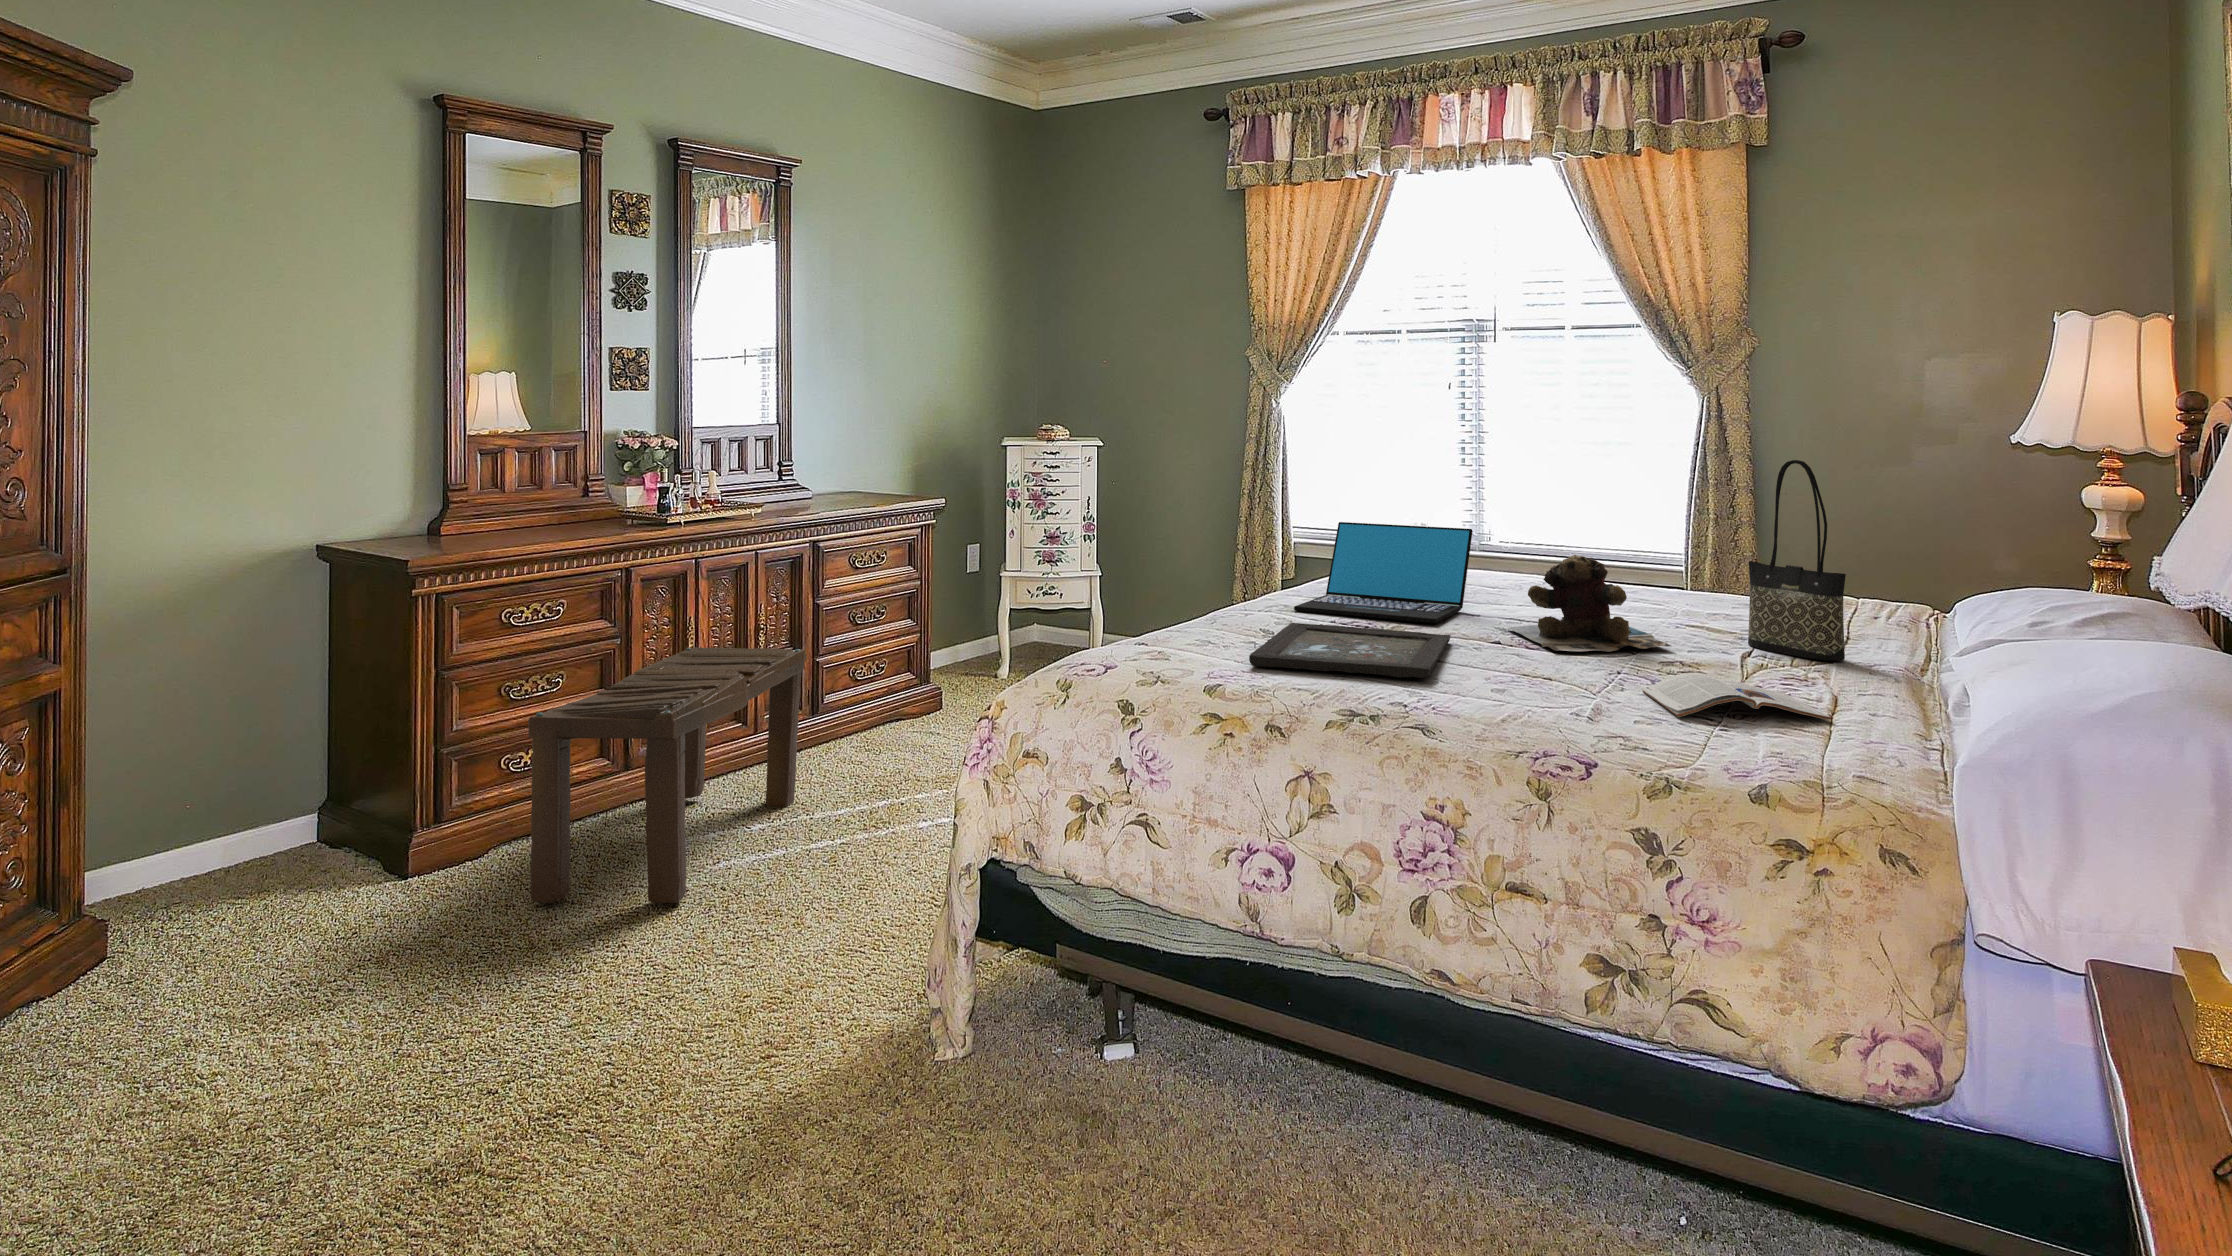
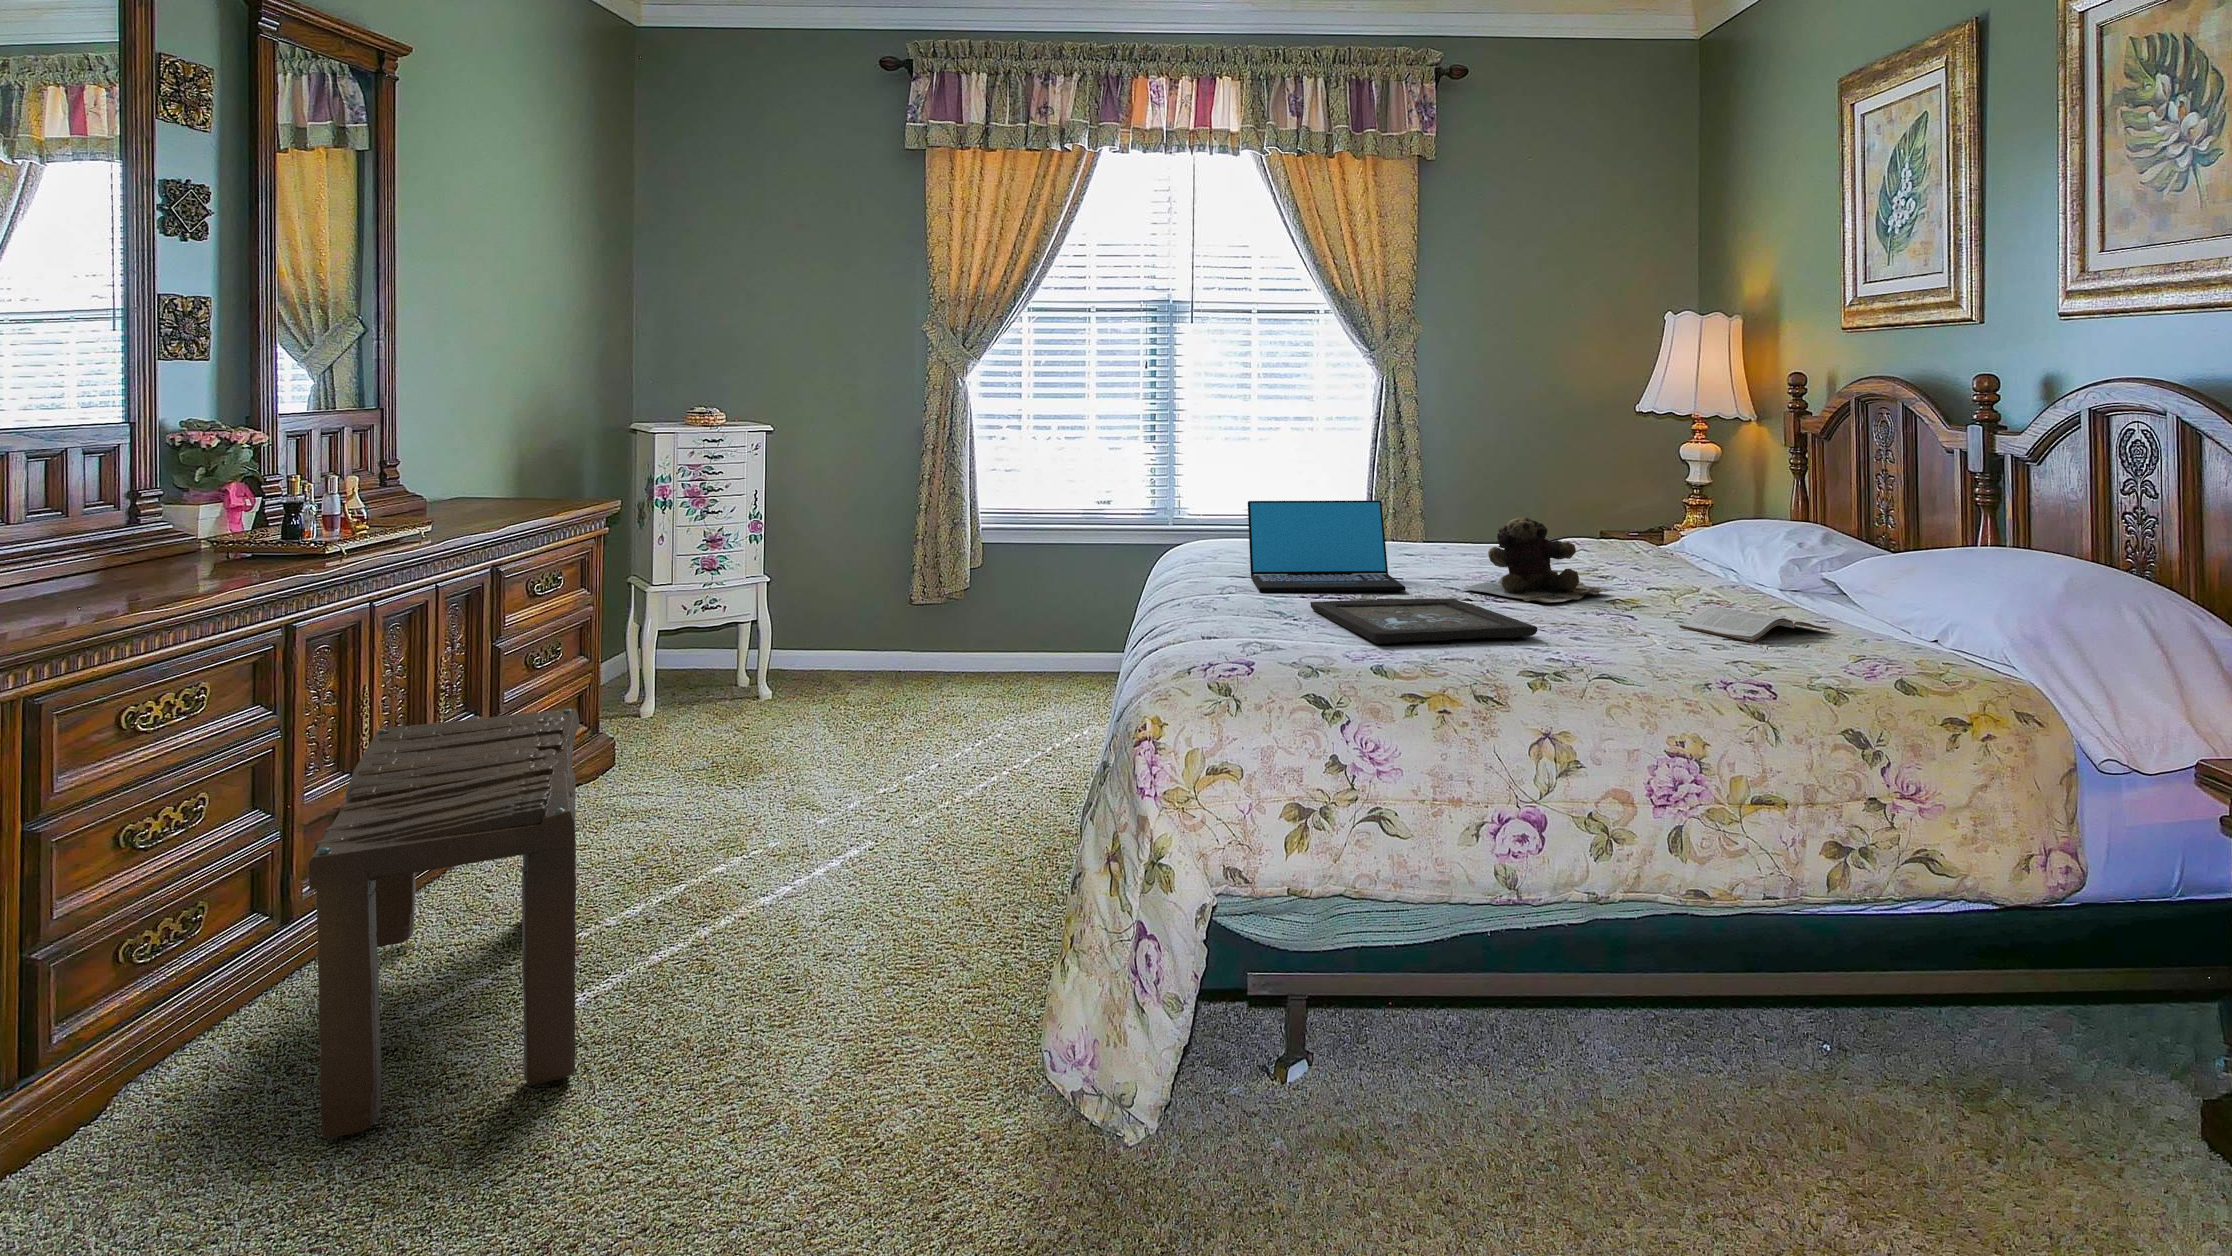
tote bag: present [1748,460,1846,661] -> none [1633,427,1723,590]

